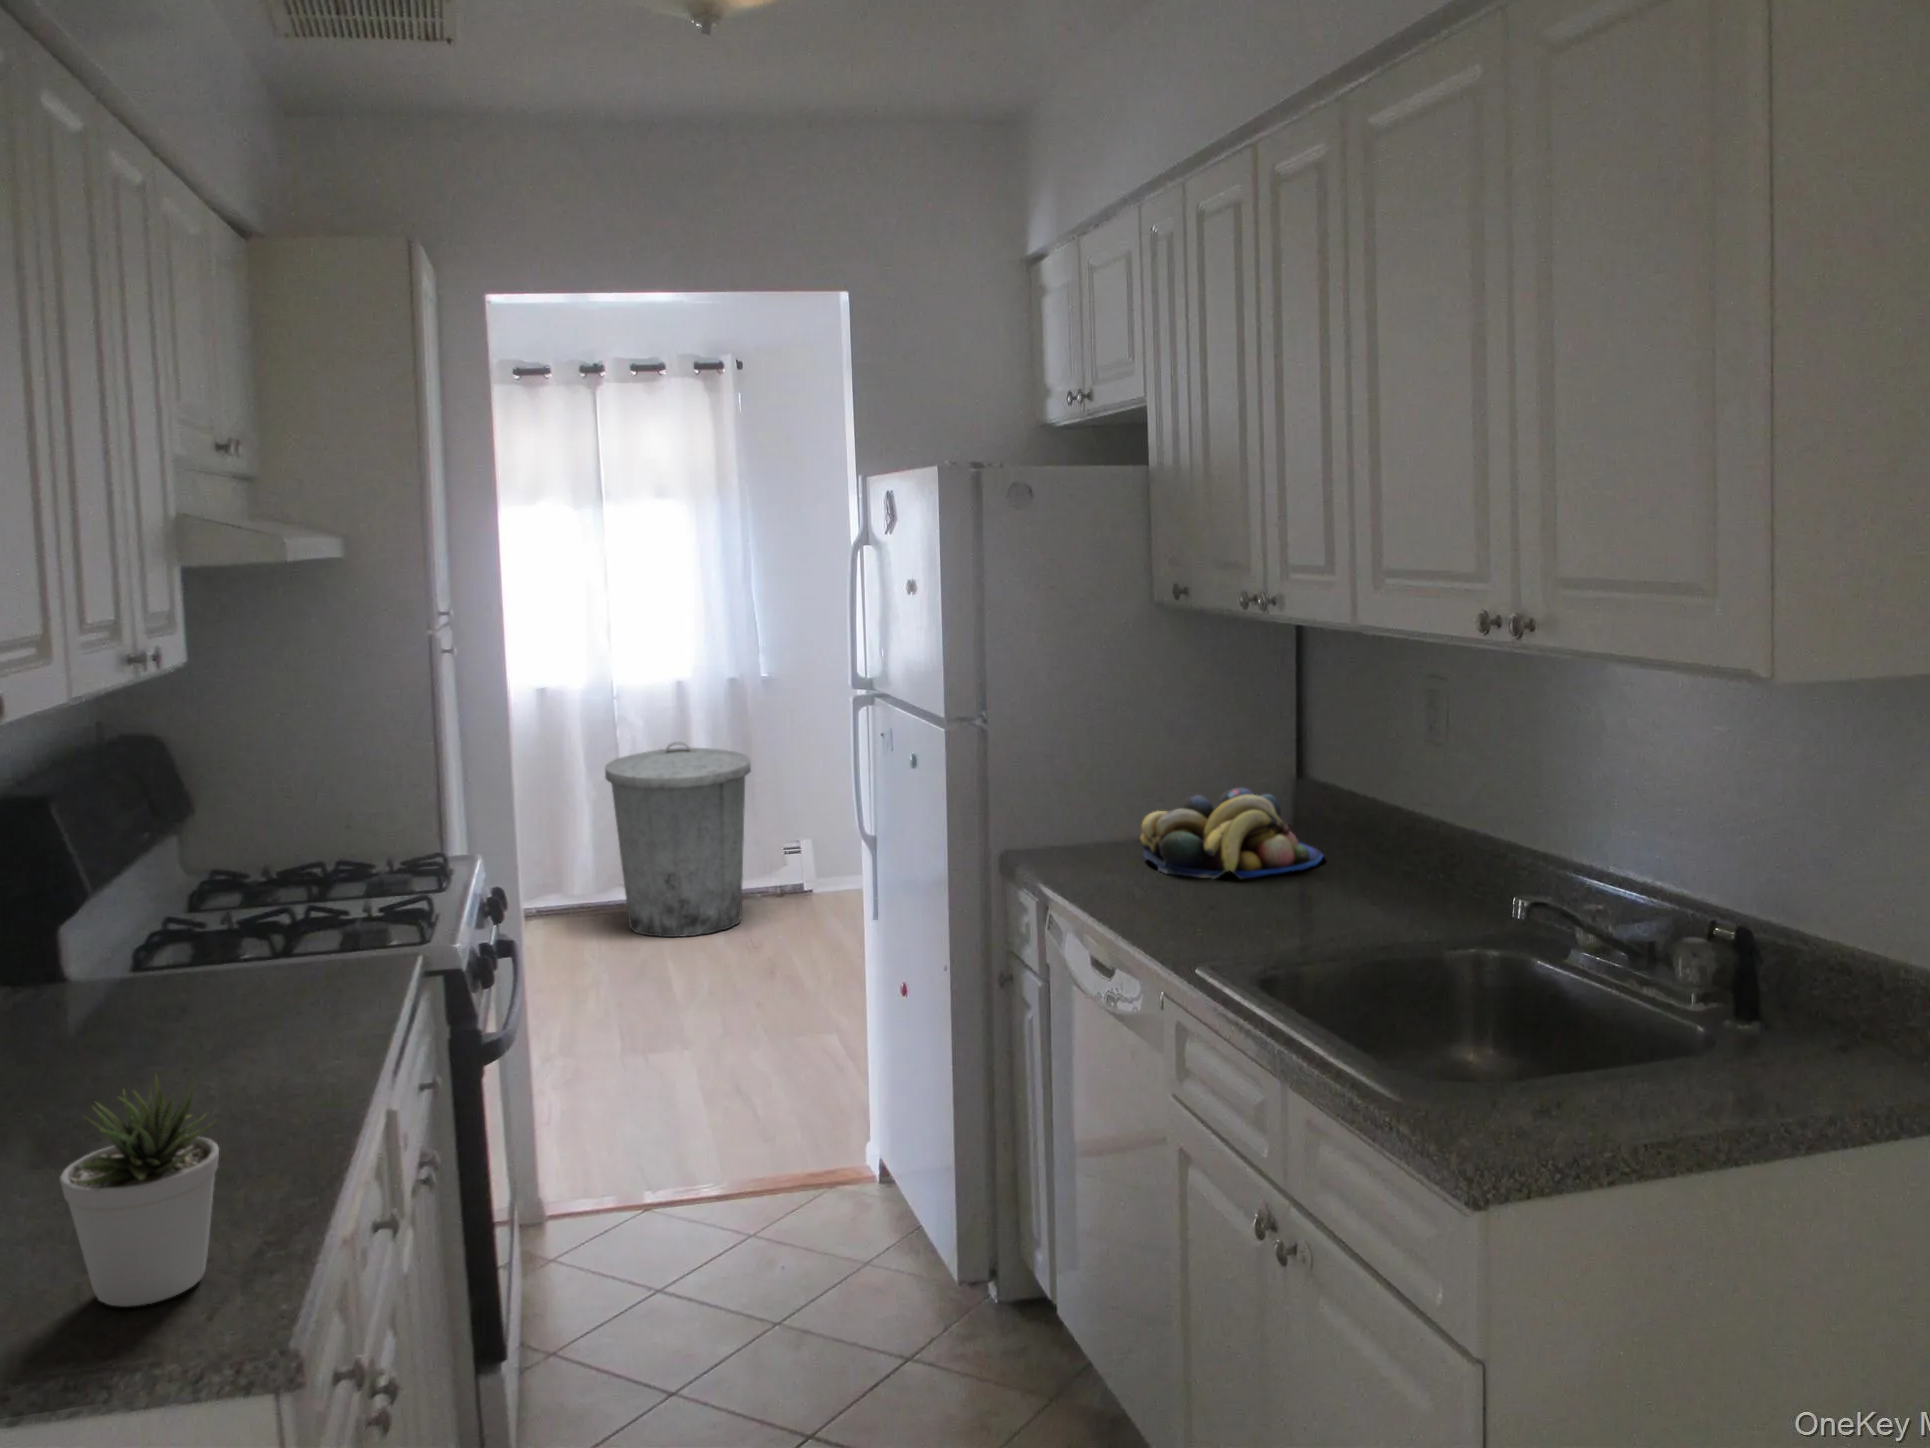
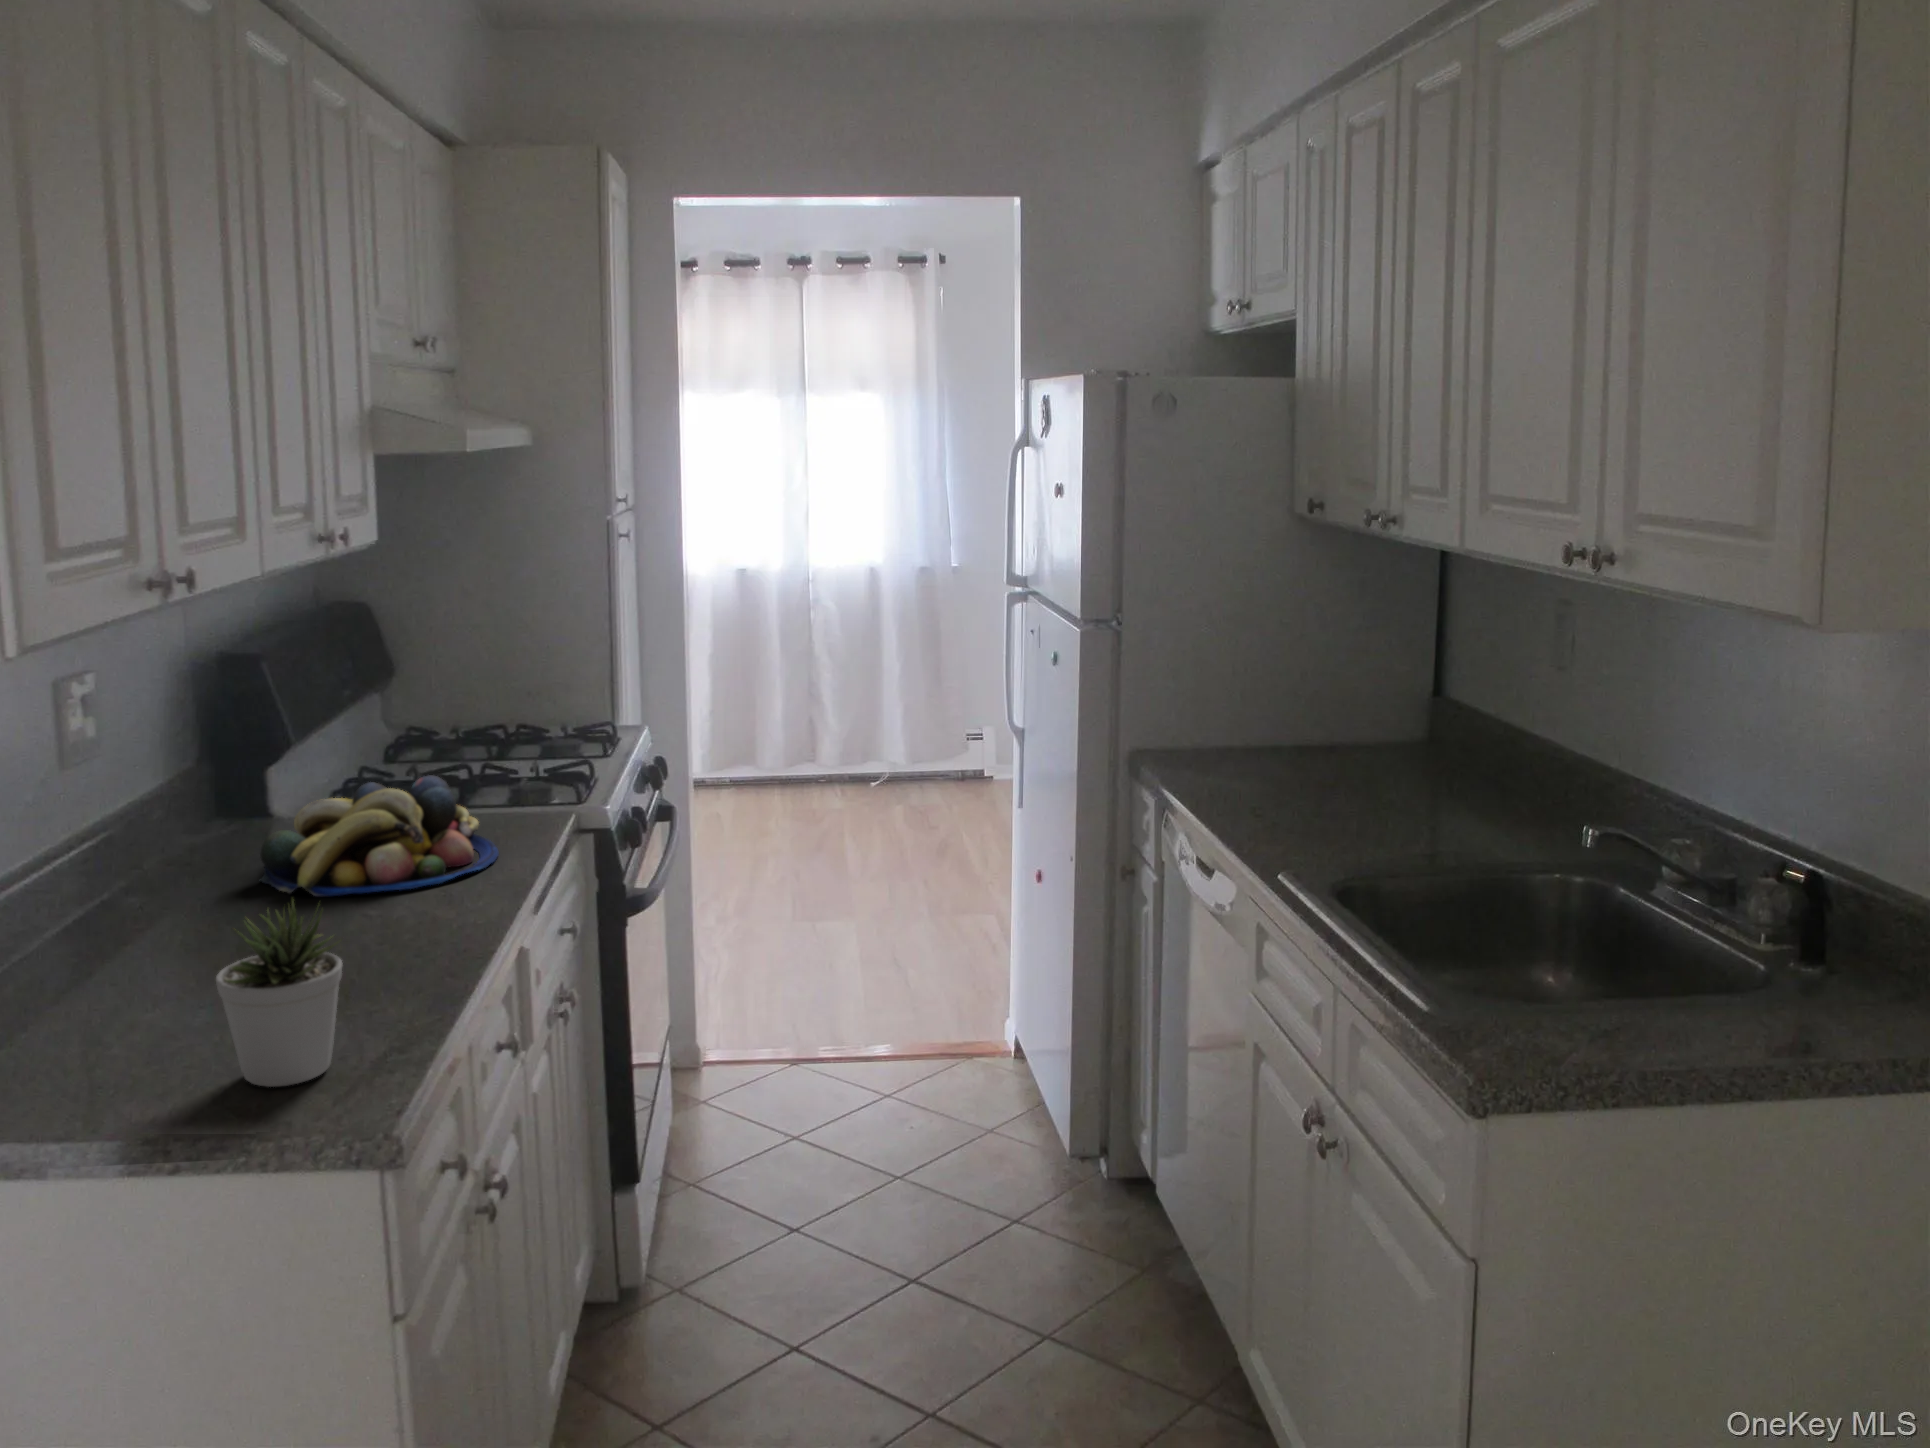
trash can: present [605,742,751,937] -> none [798,627,936,813]
fruit bowl: present [1141,787,1323,879] -> present [260,775,499,896]

